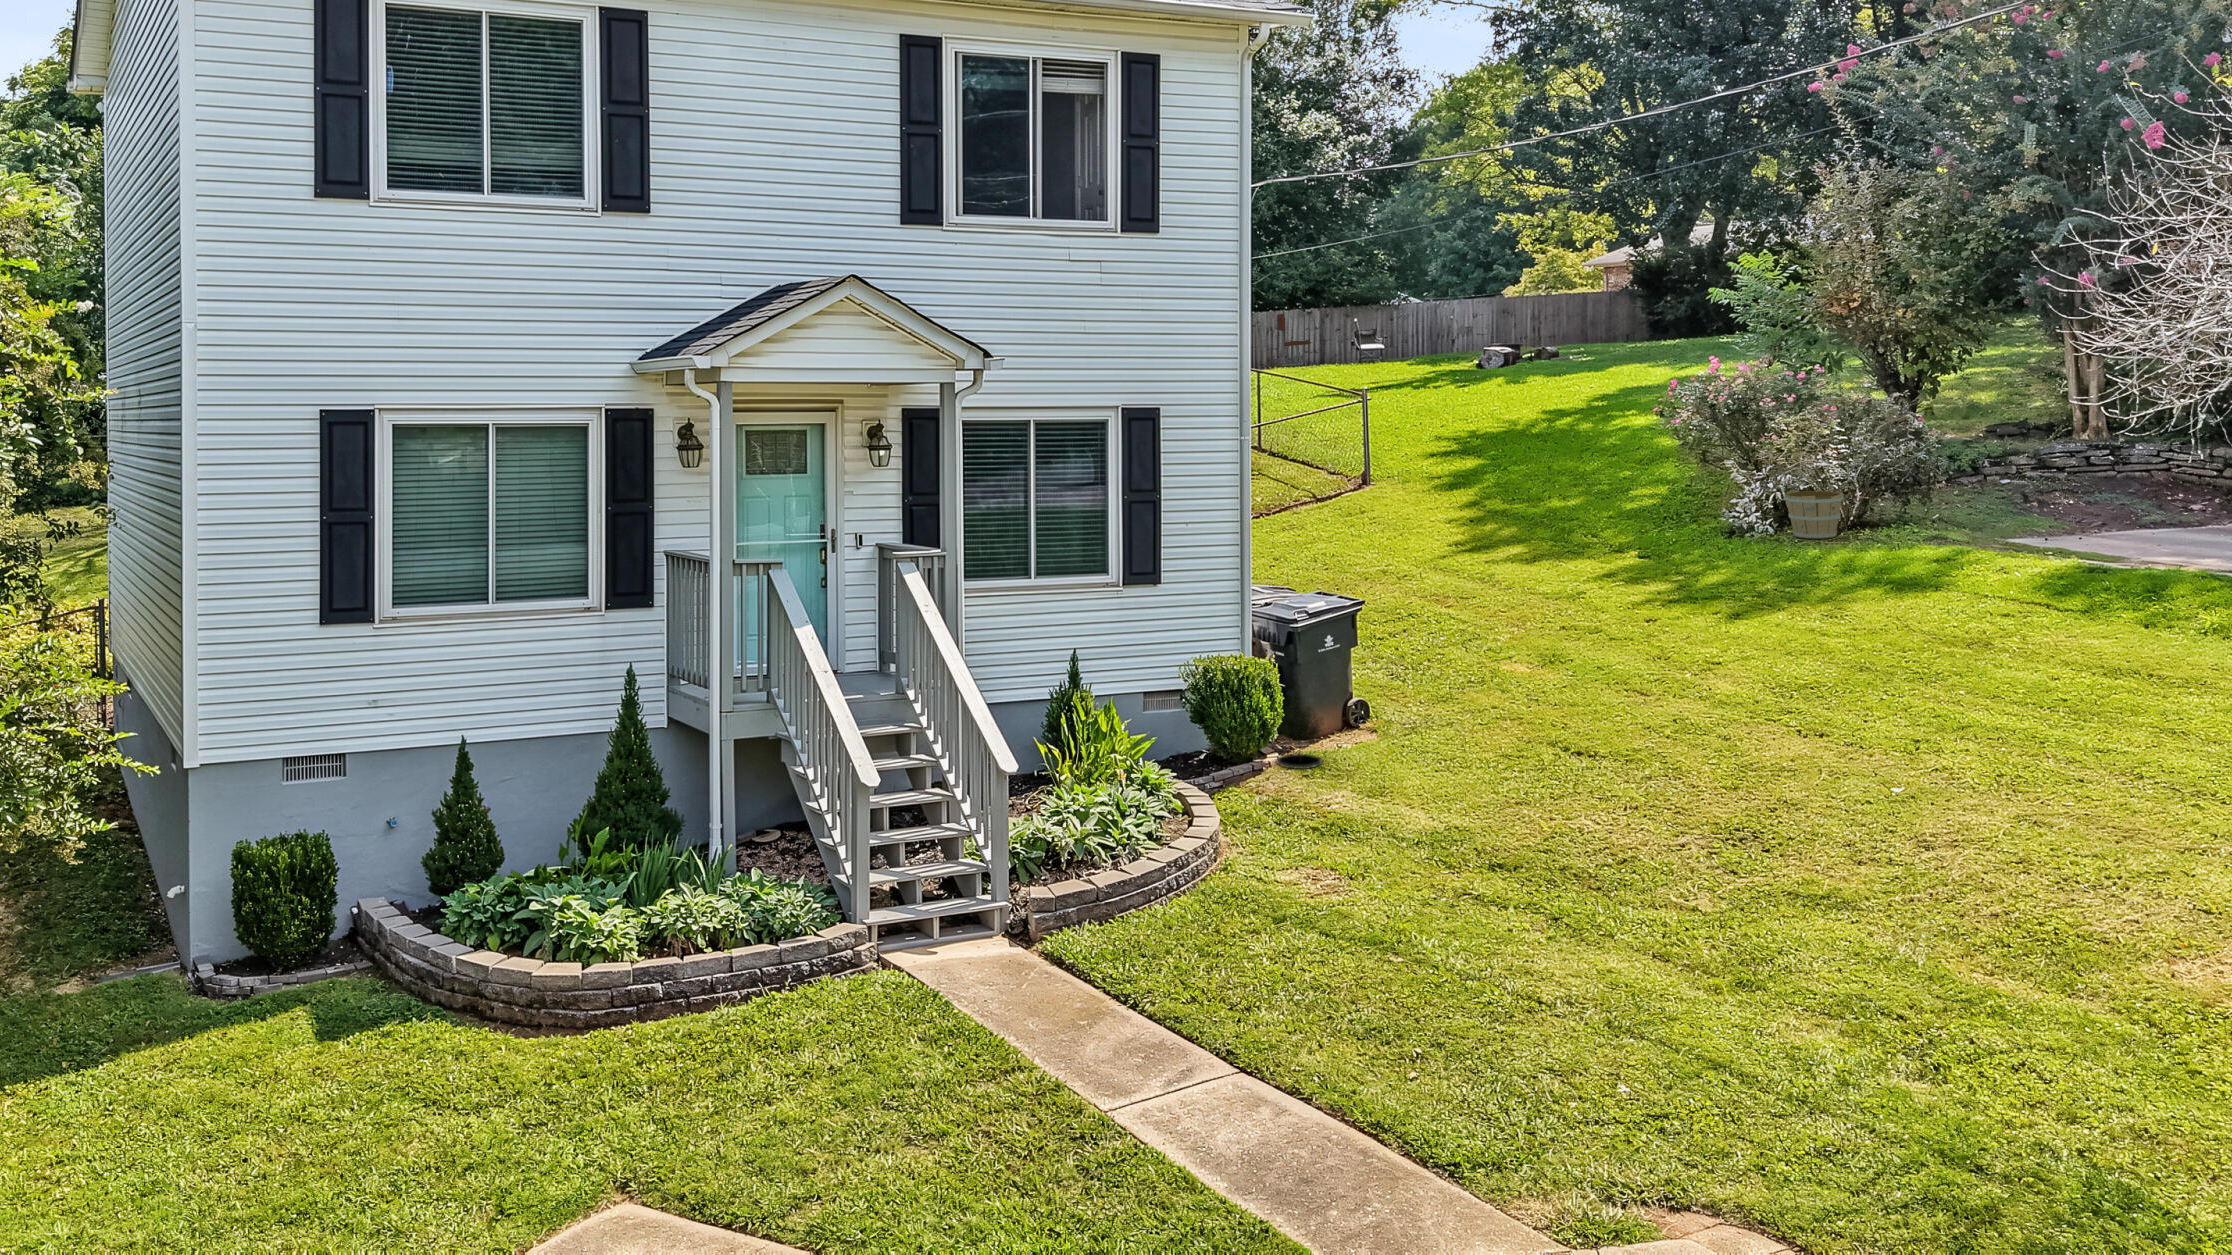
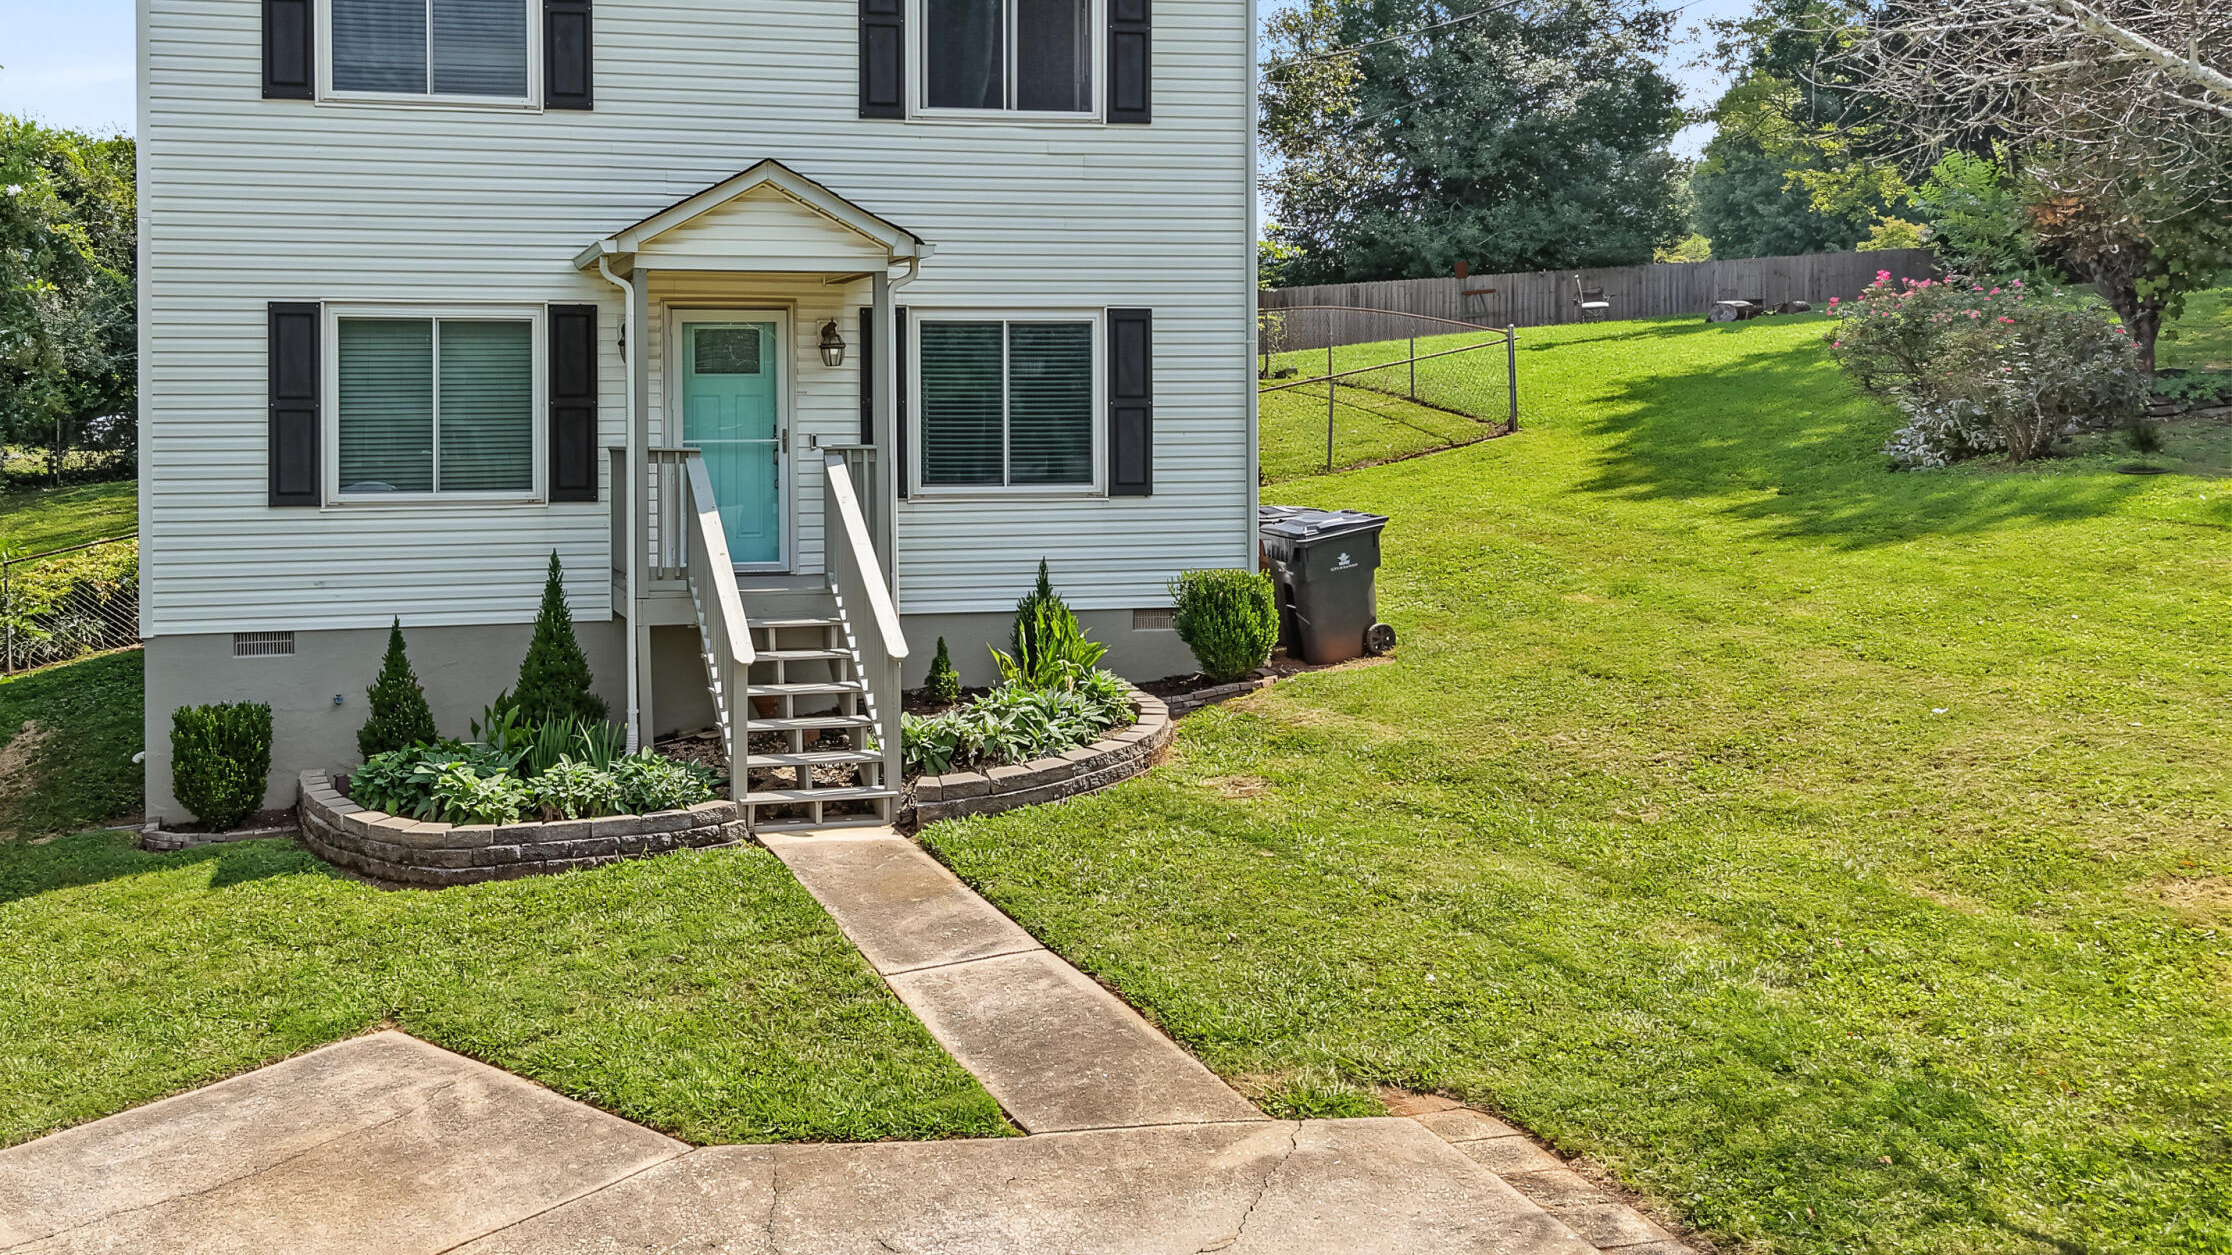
wooden bucket: present [1784,490,1844,539] -> none [1998,422,2080,479]
potted tree: present [1276,689,1323,769] -> present [2116,410,2169,474]

